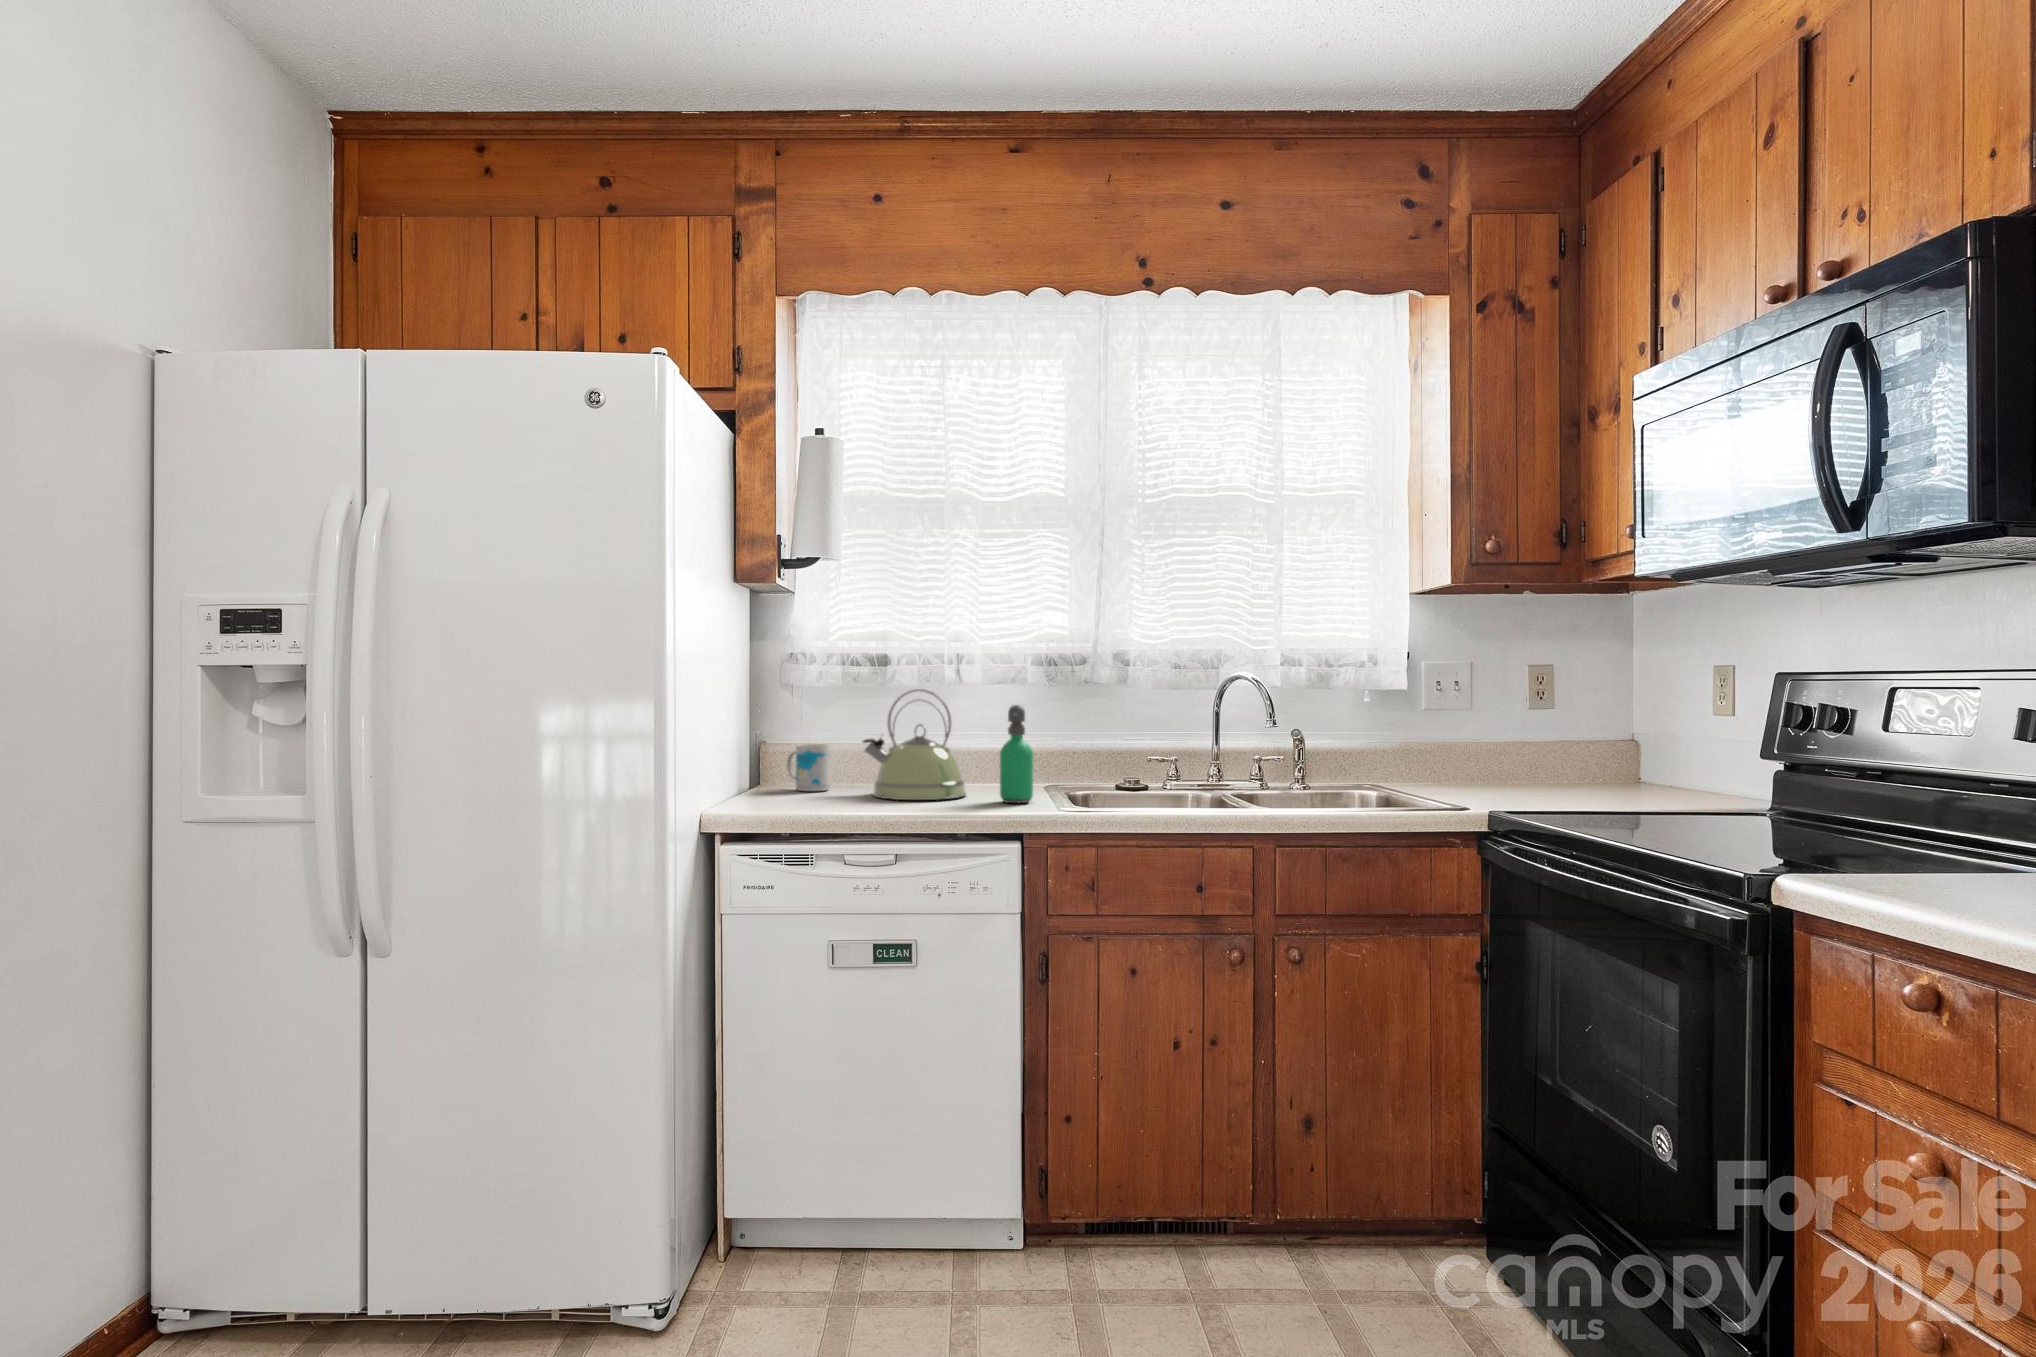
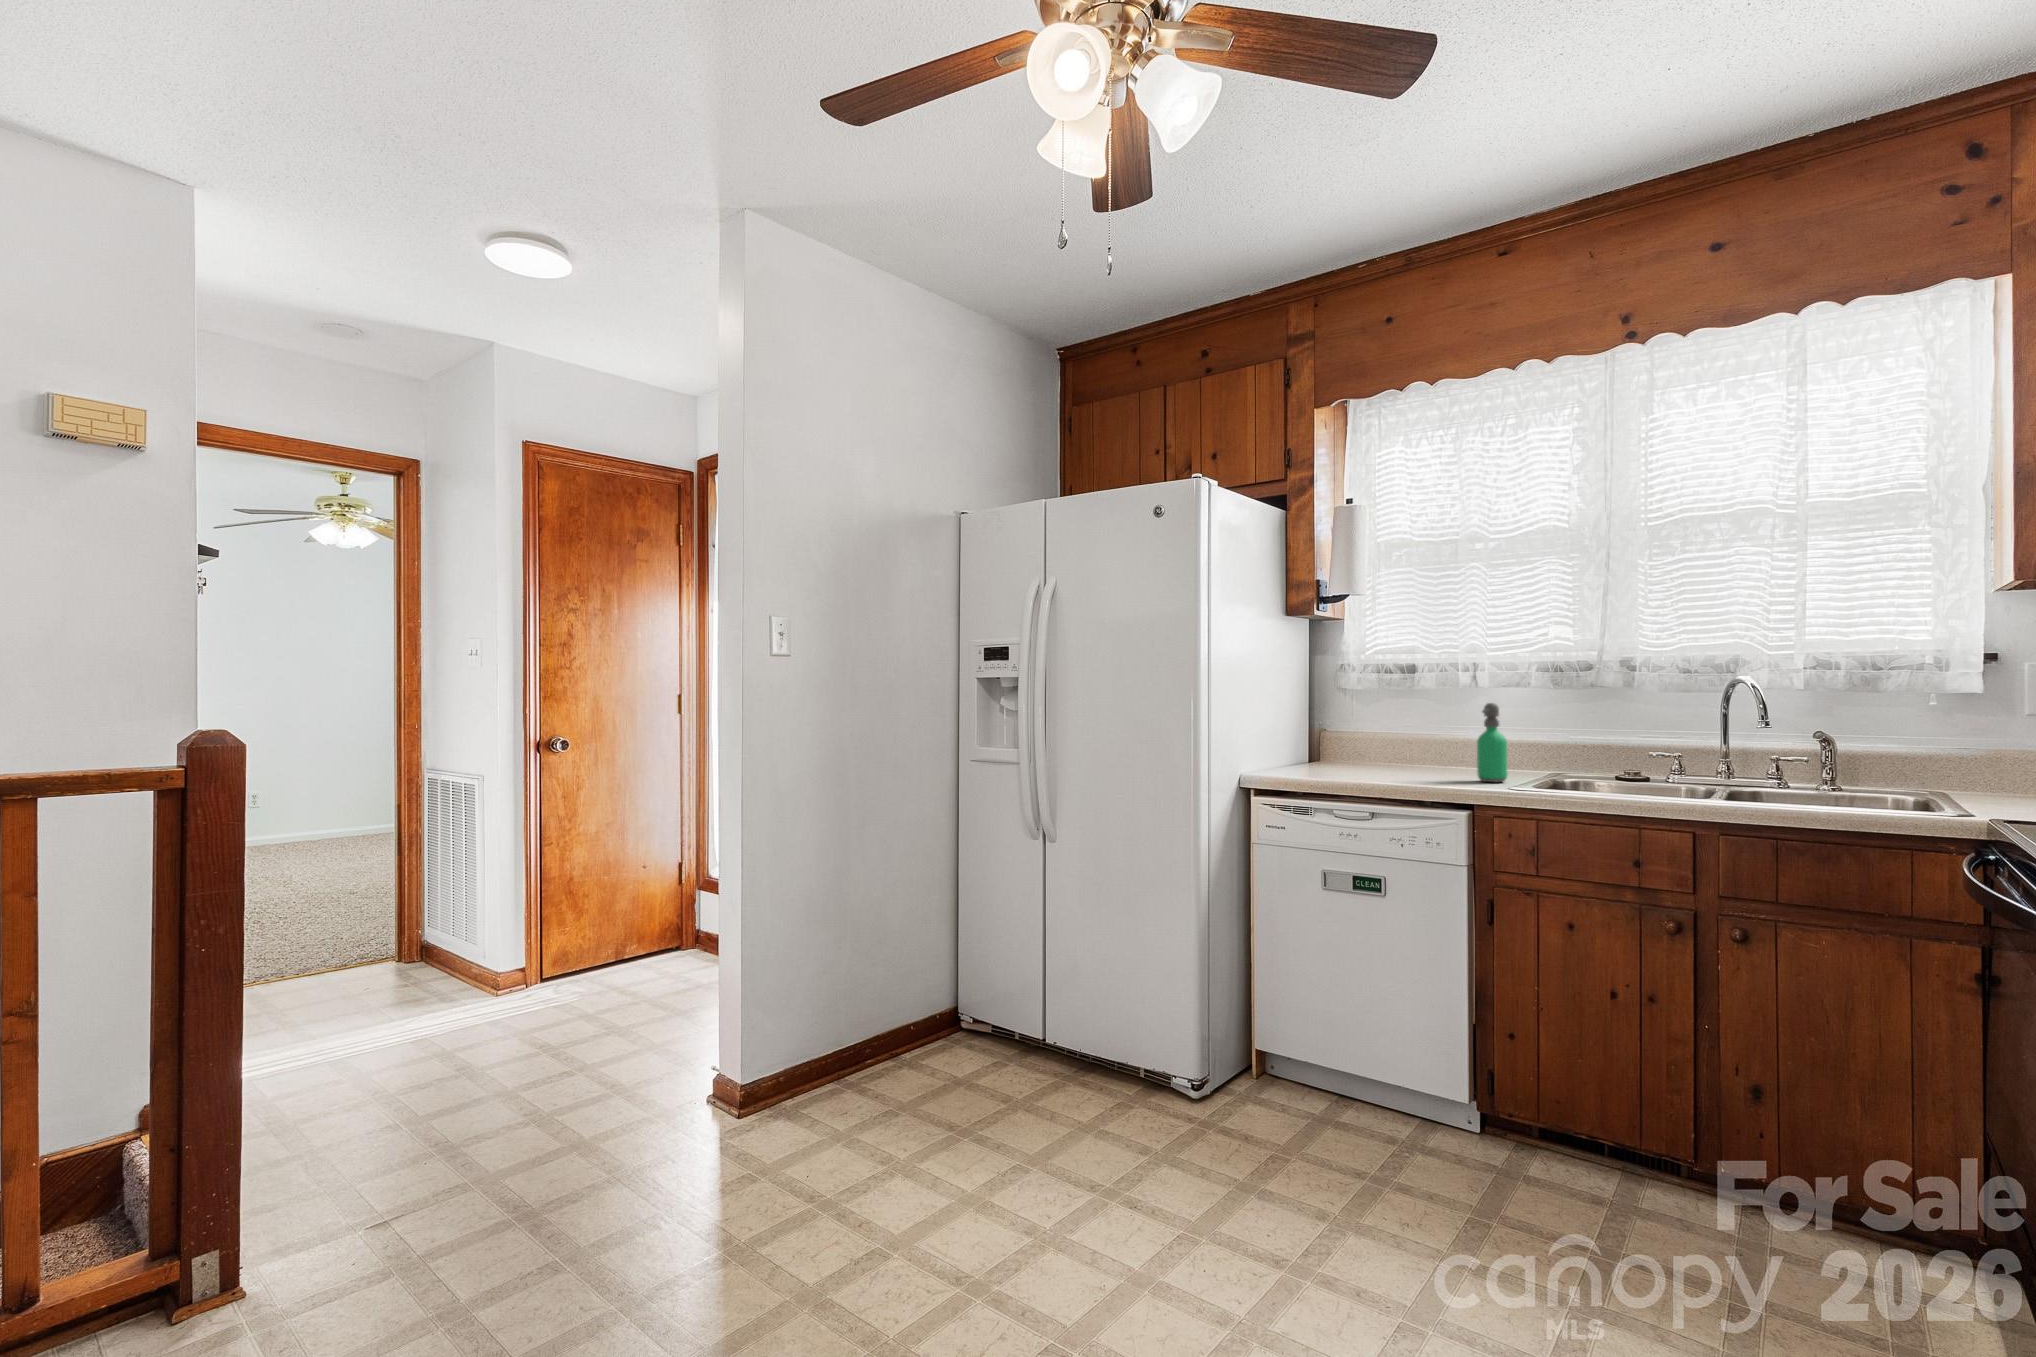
kettle: present [863,689,966,800] -> none [1378,691,1462,776]
mug: present [787,744,830,791] -> none [1331,732,1360,767]

